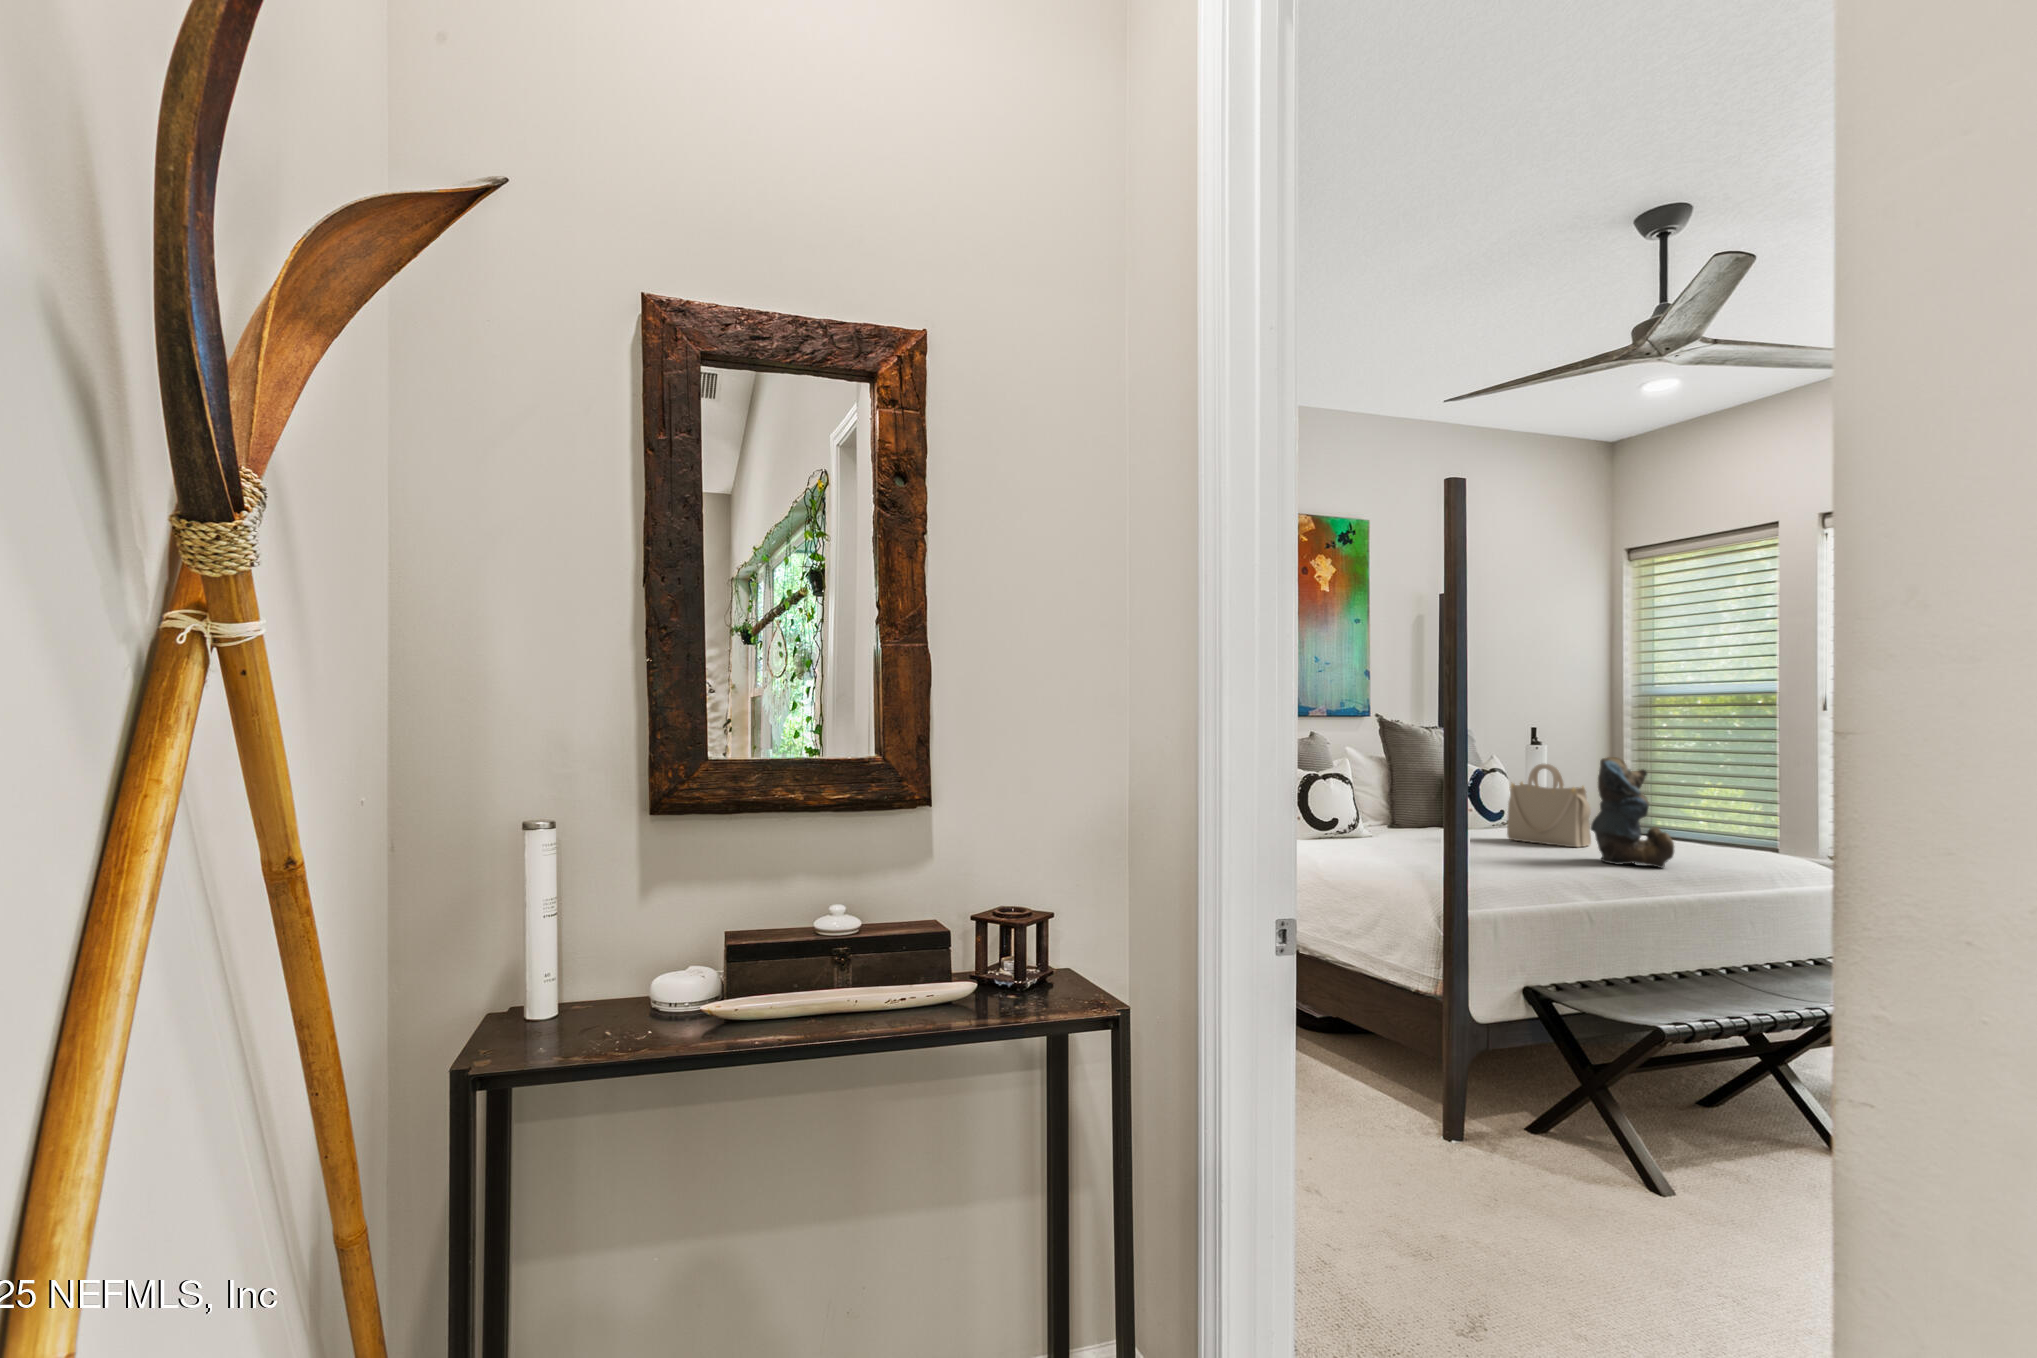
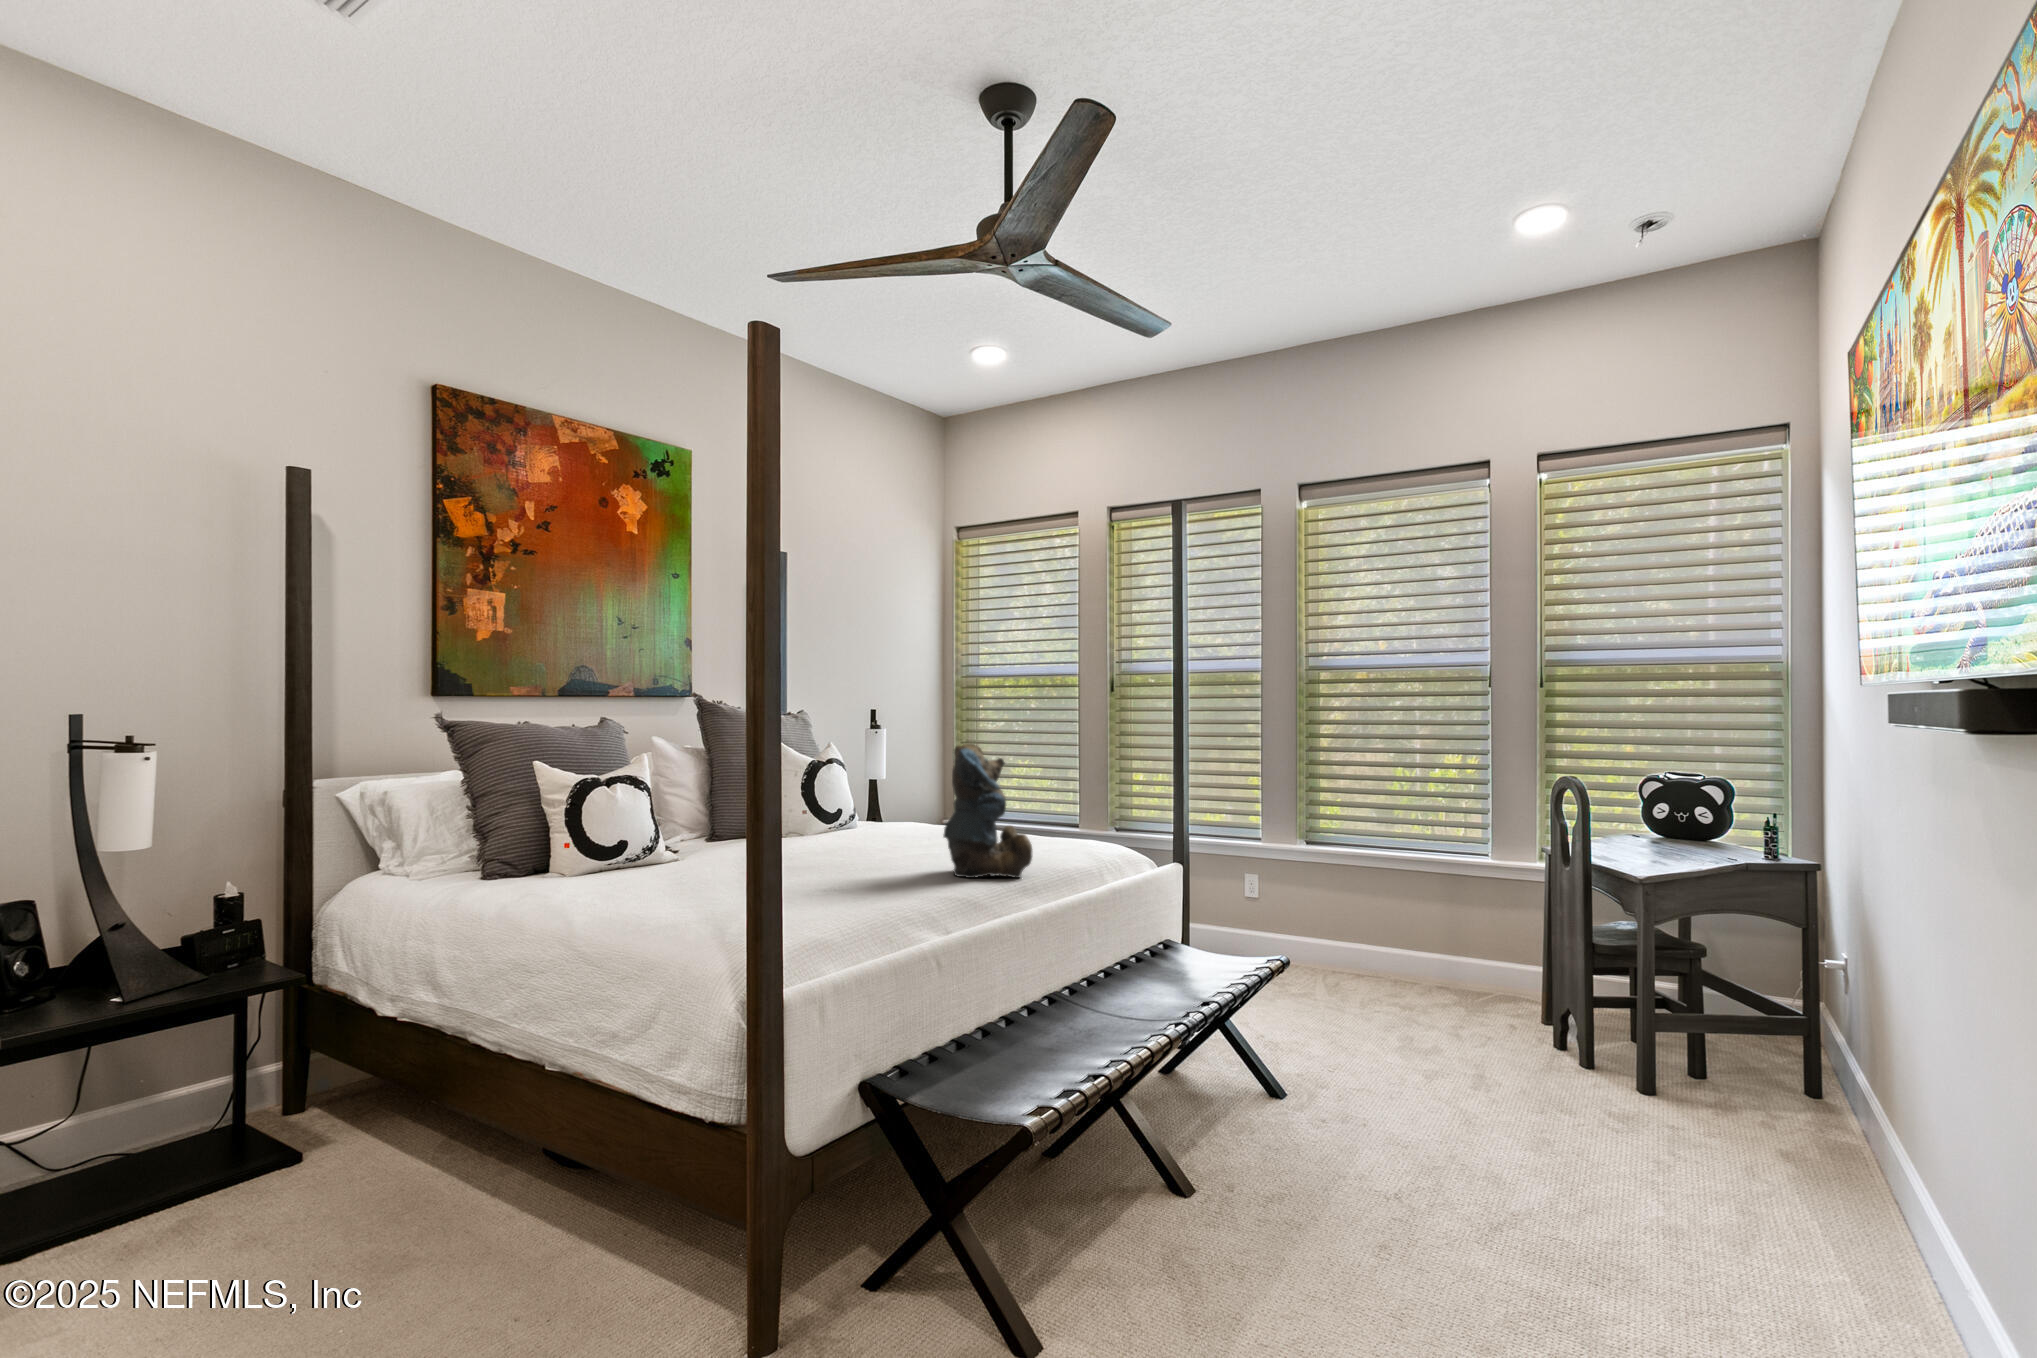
handbag: present [1507,764,1591,847] -> none [846,753,939,854]

